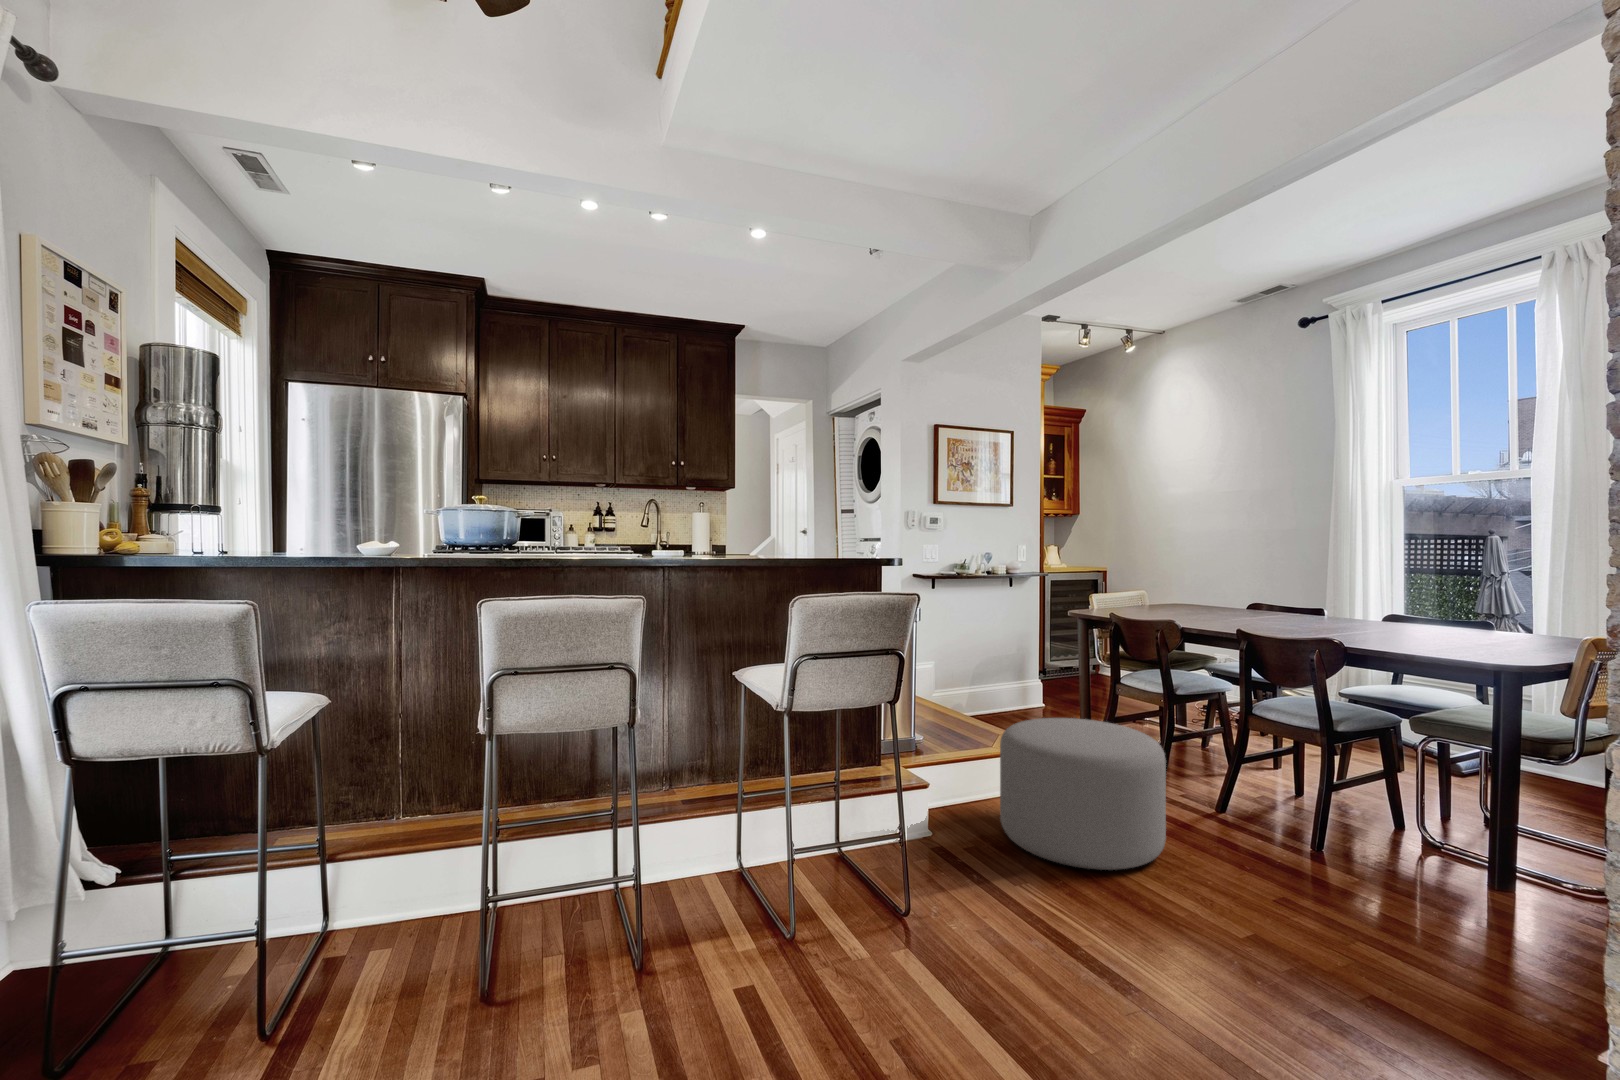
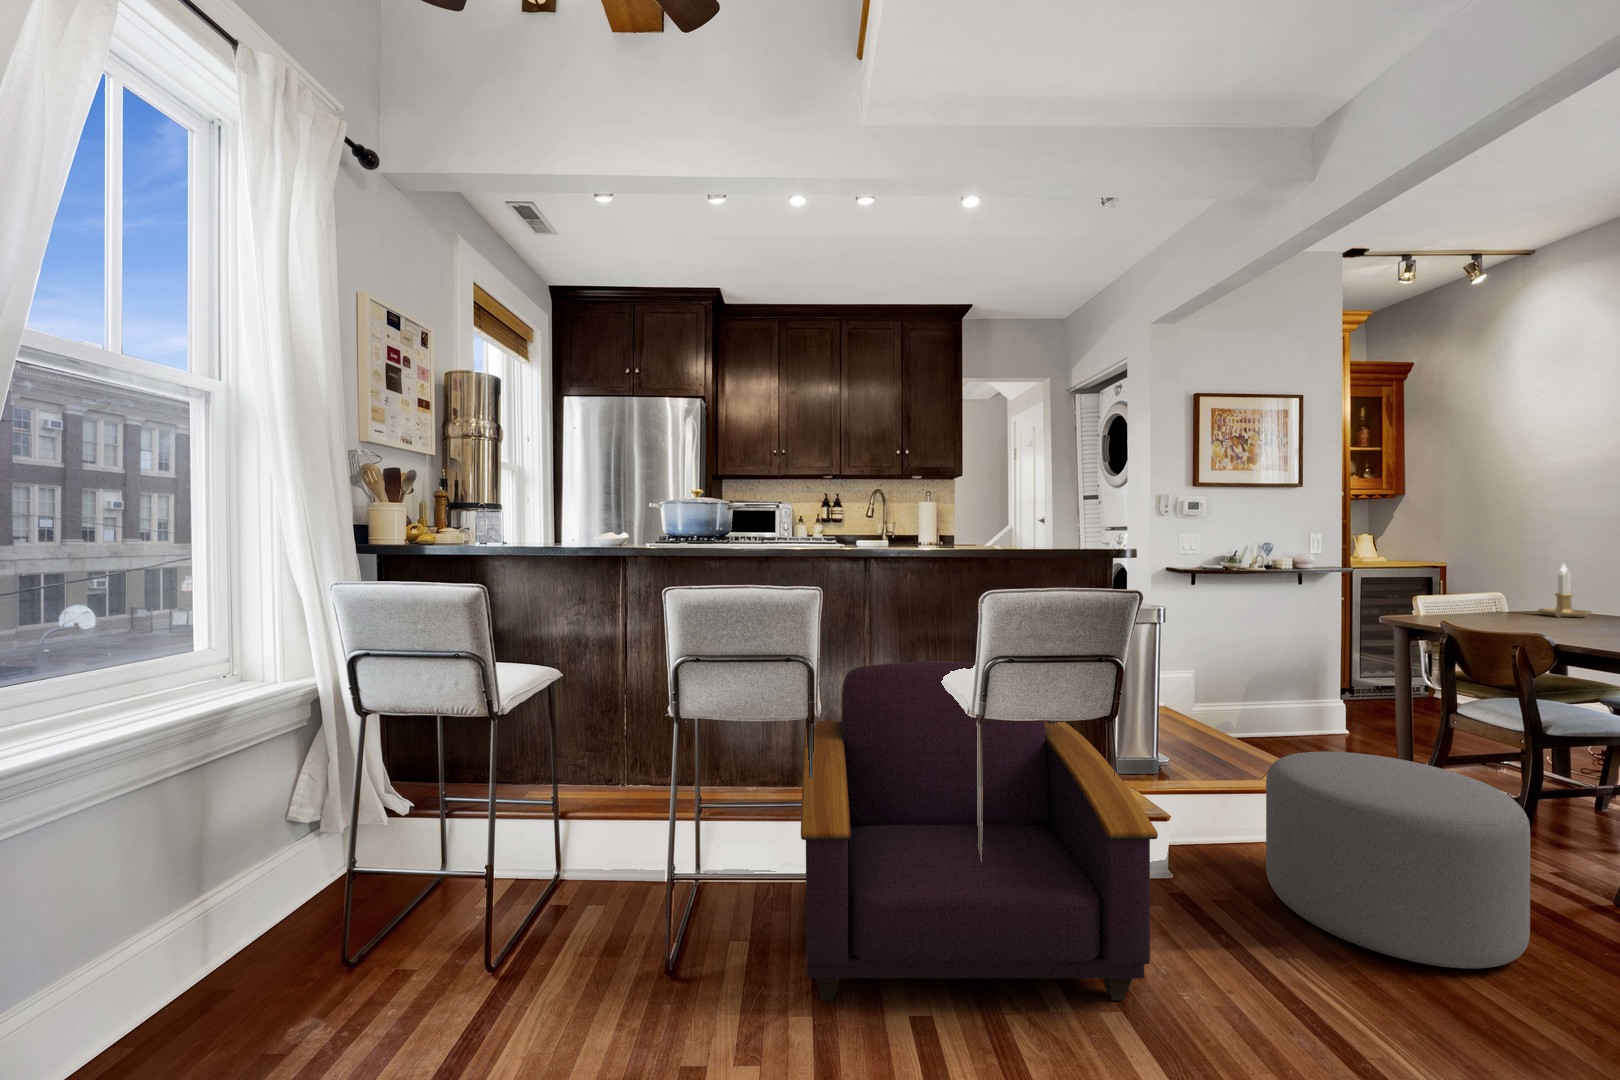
candlestick: none [1163,567,1194,608] -> present [1538,564,1591,617]
armchair: none [614,662,934,992] -> present [801,661,1158,1001]

